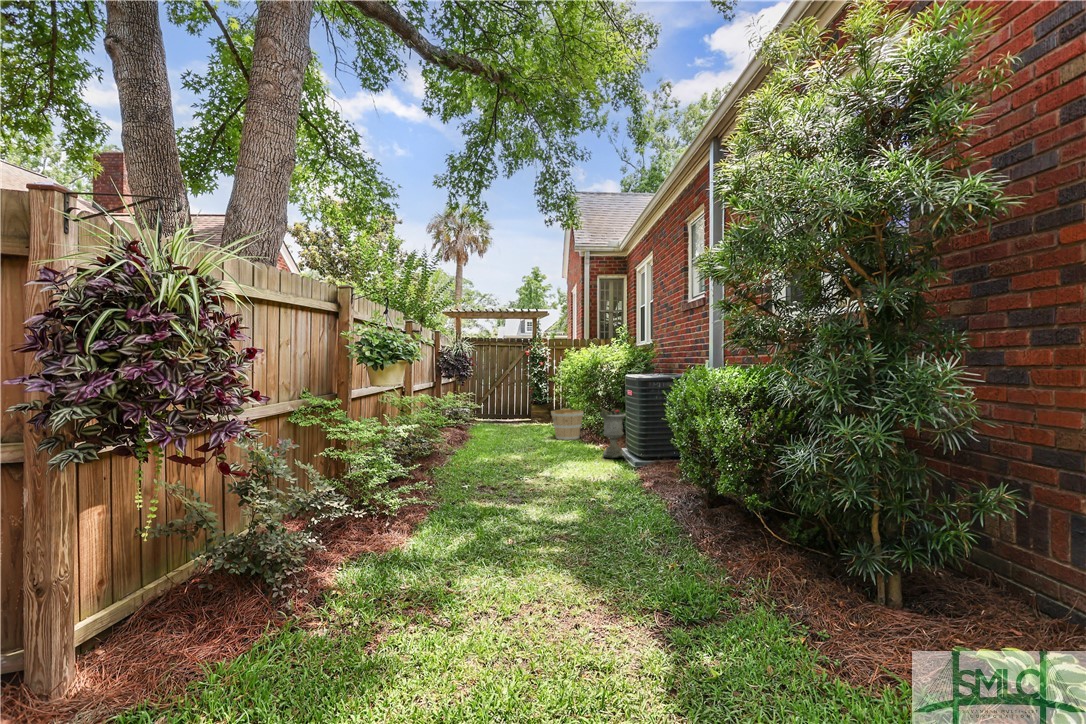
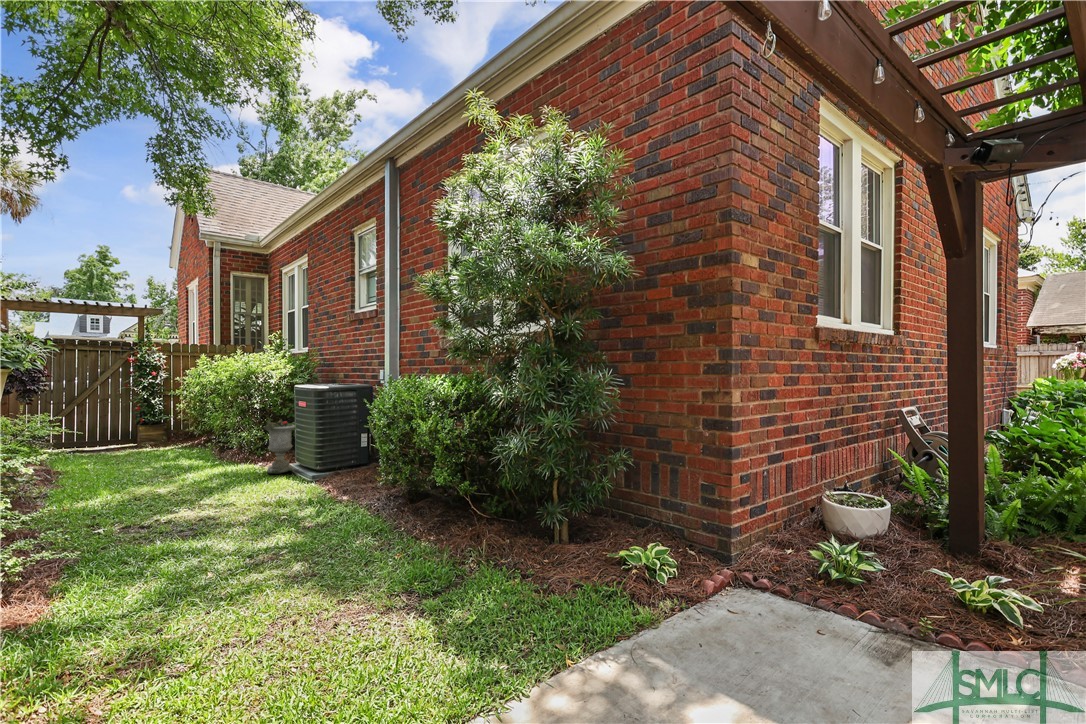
wooden bucket: present [551,409,583,440] -> none [185,424,231,461]

